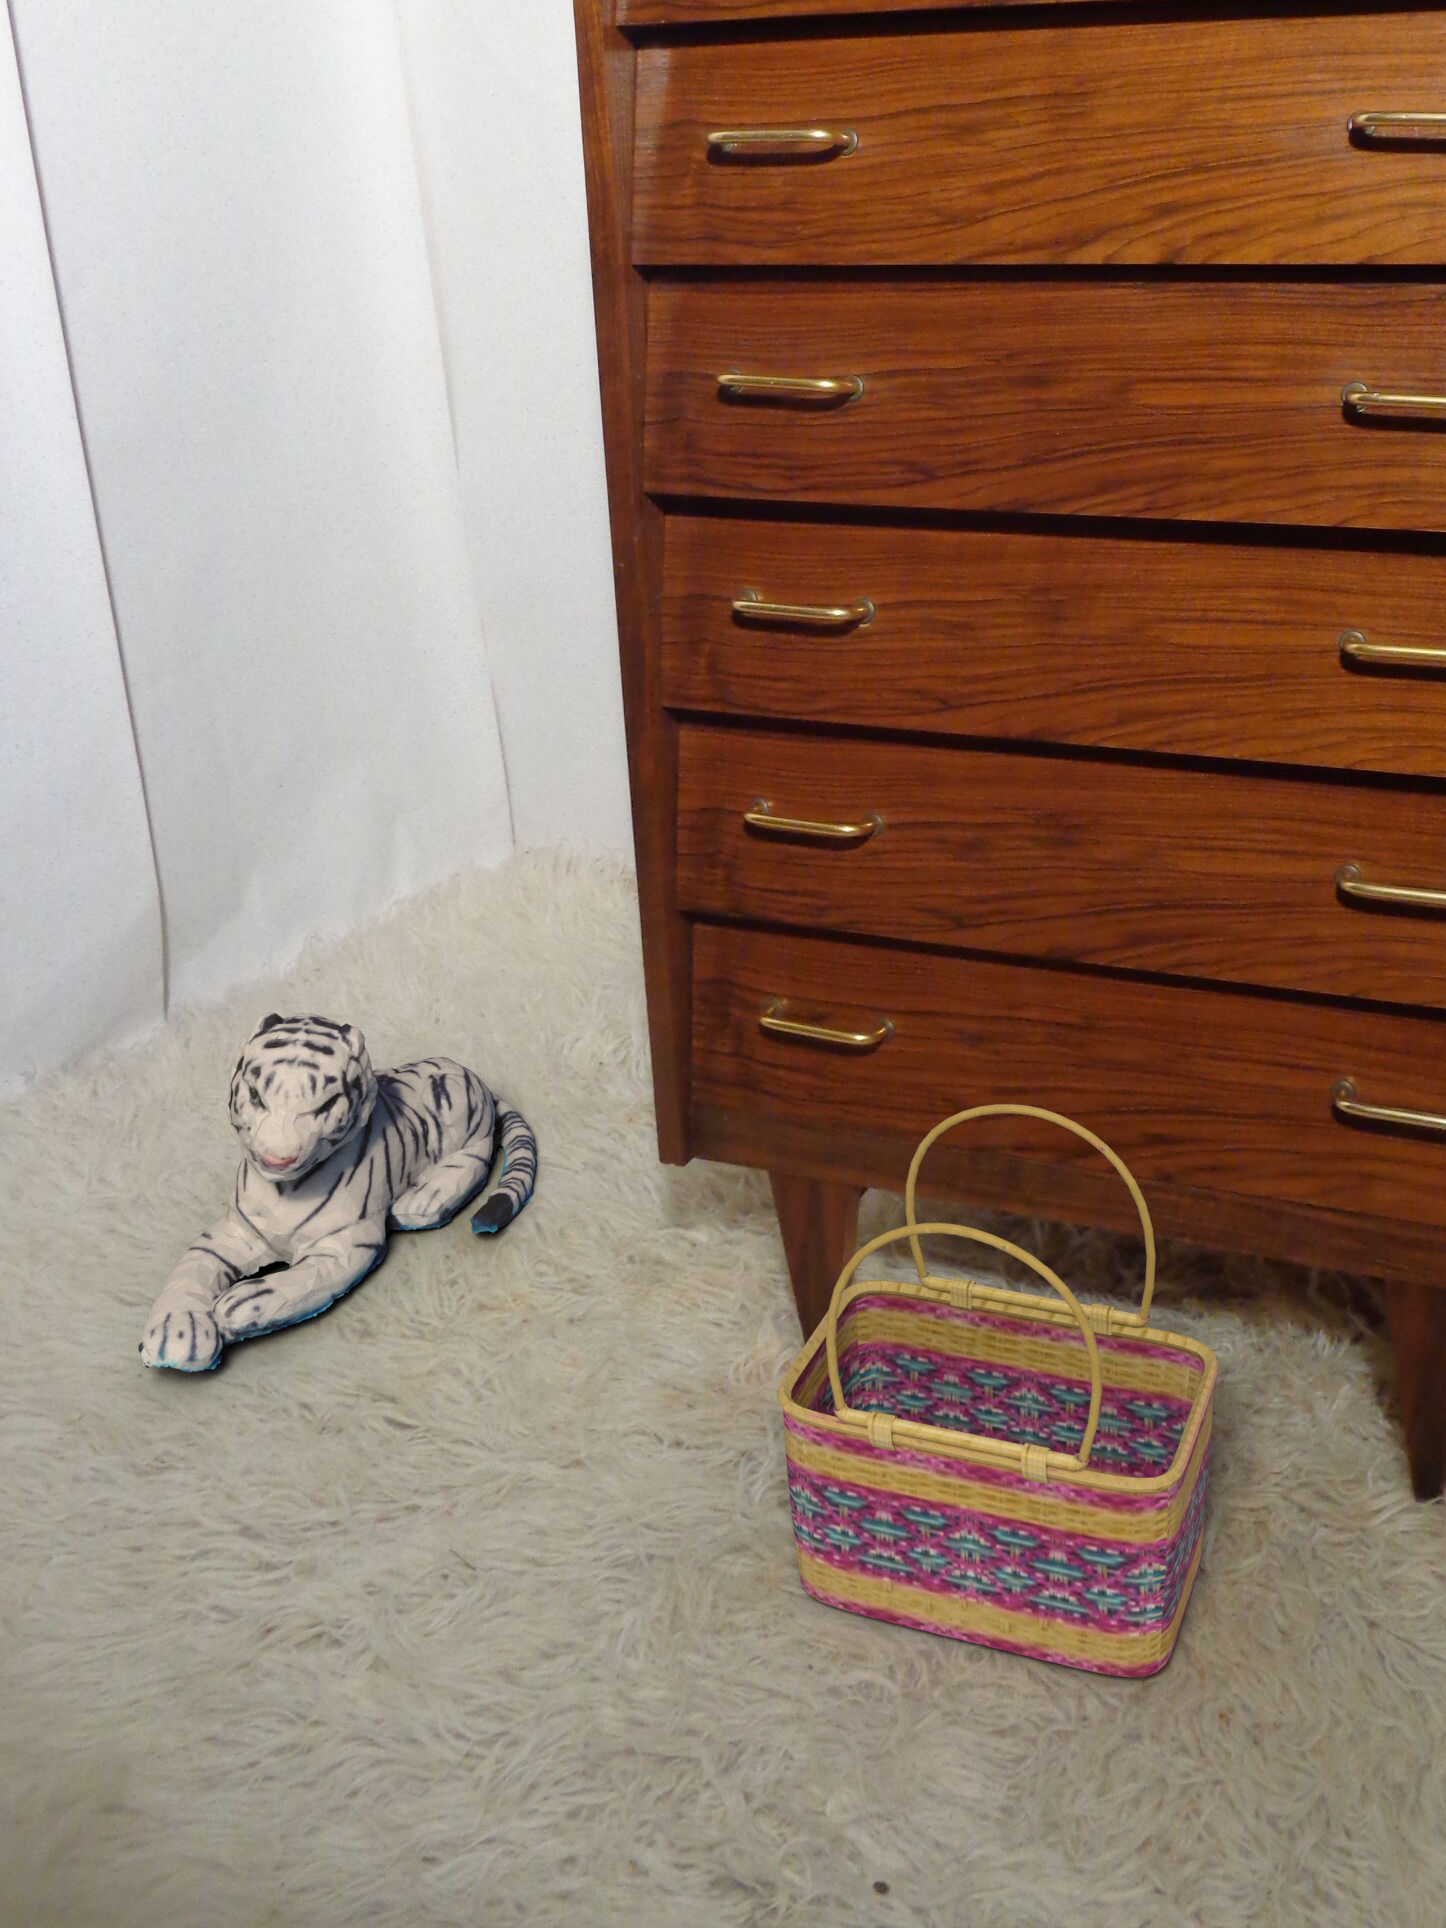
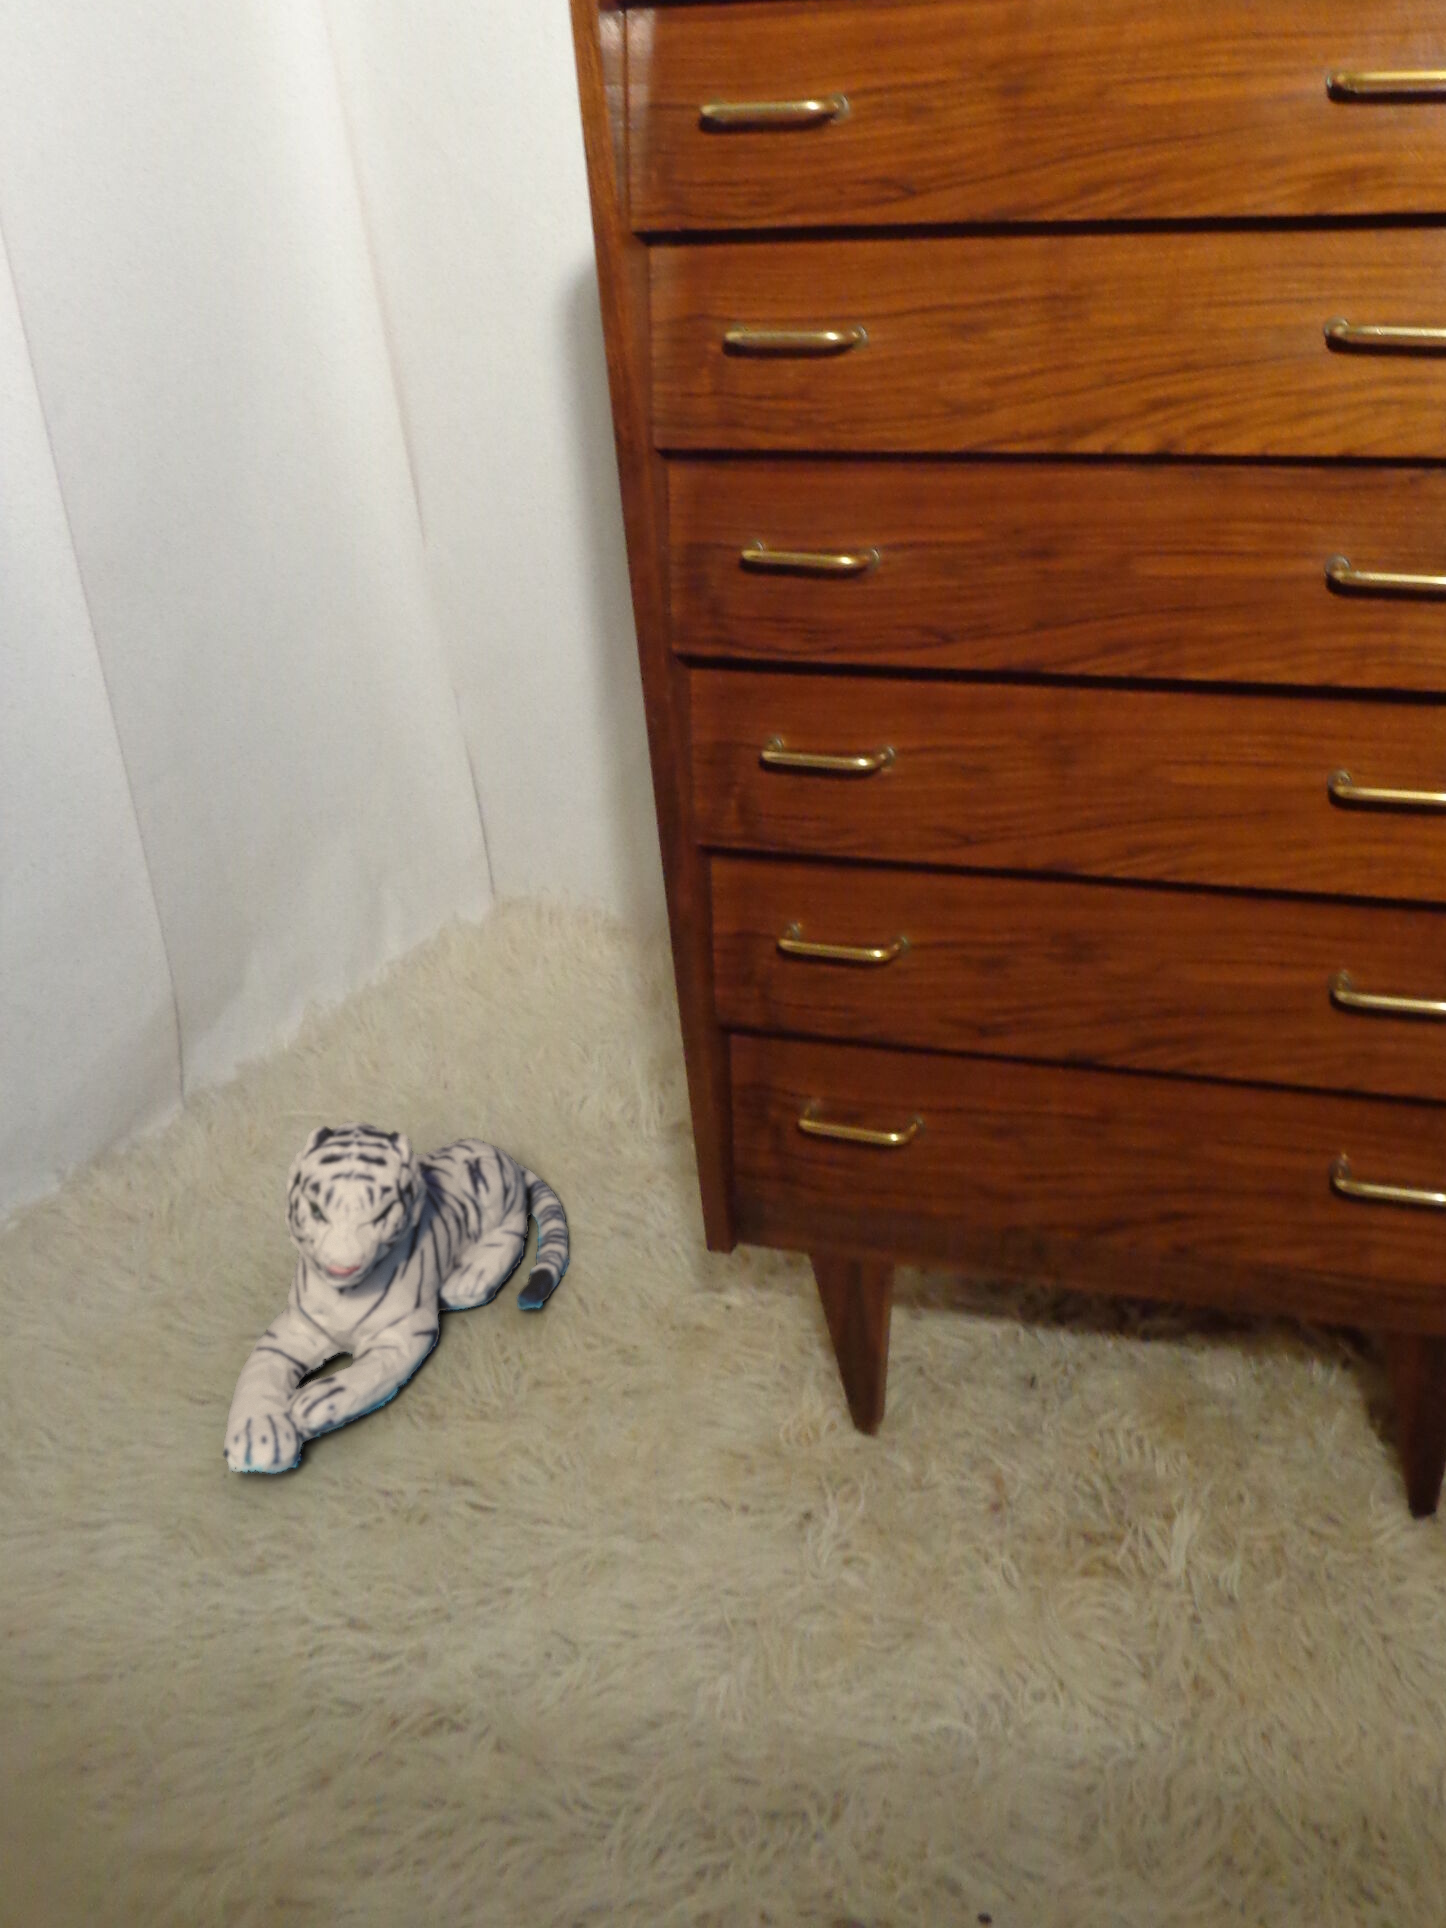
basket: present [777,1104,1219,1677] -> none [847,1203,1239,1711]

